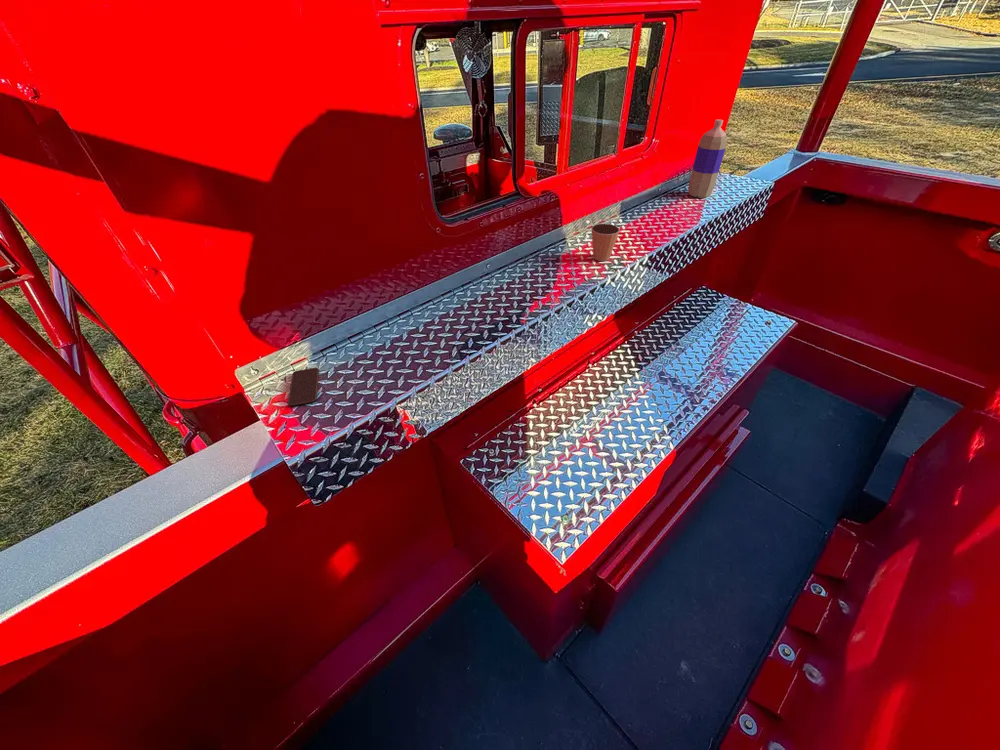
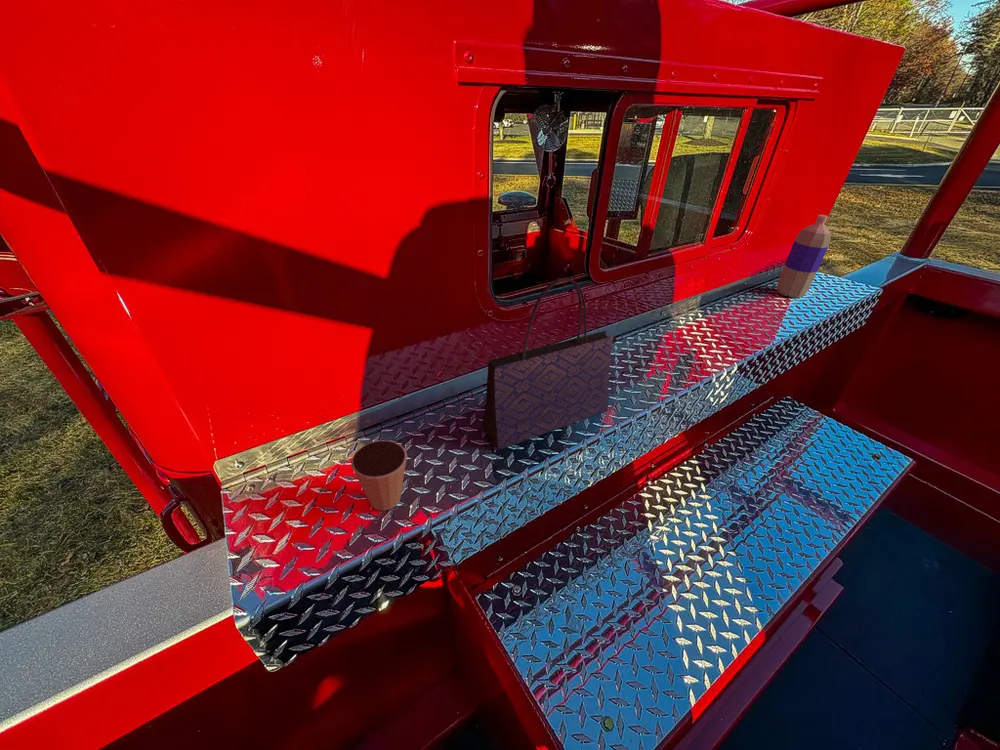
tote bag: none [442,190,544,338] -> present [481,278,617,450]
coffee cup: present [591,224,620,261] -> present [351,440,407,511]
smartphone: present [288,368,319,406] -> none [265,469,317,525]

